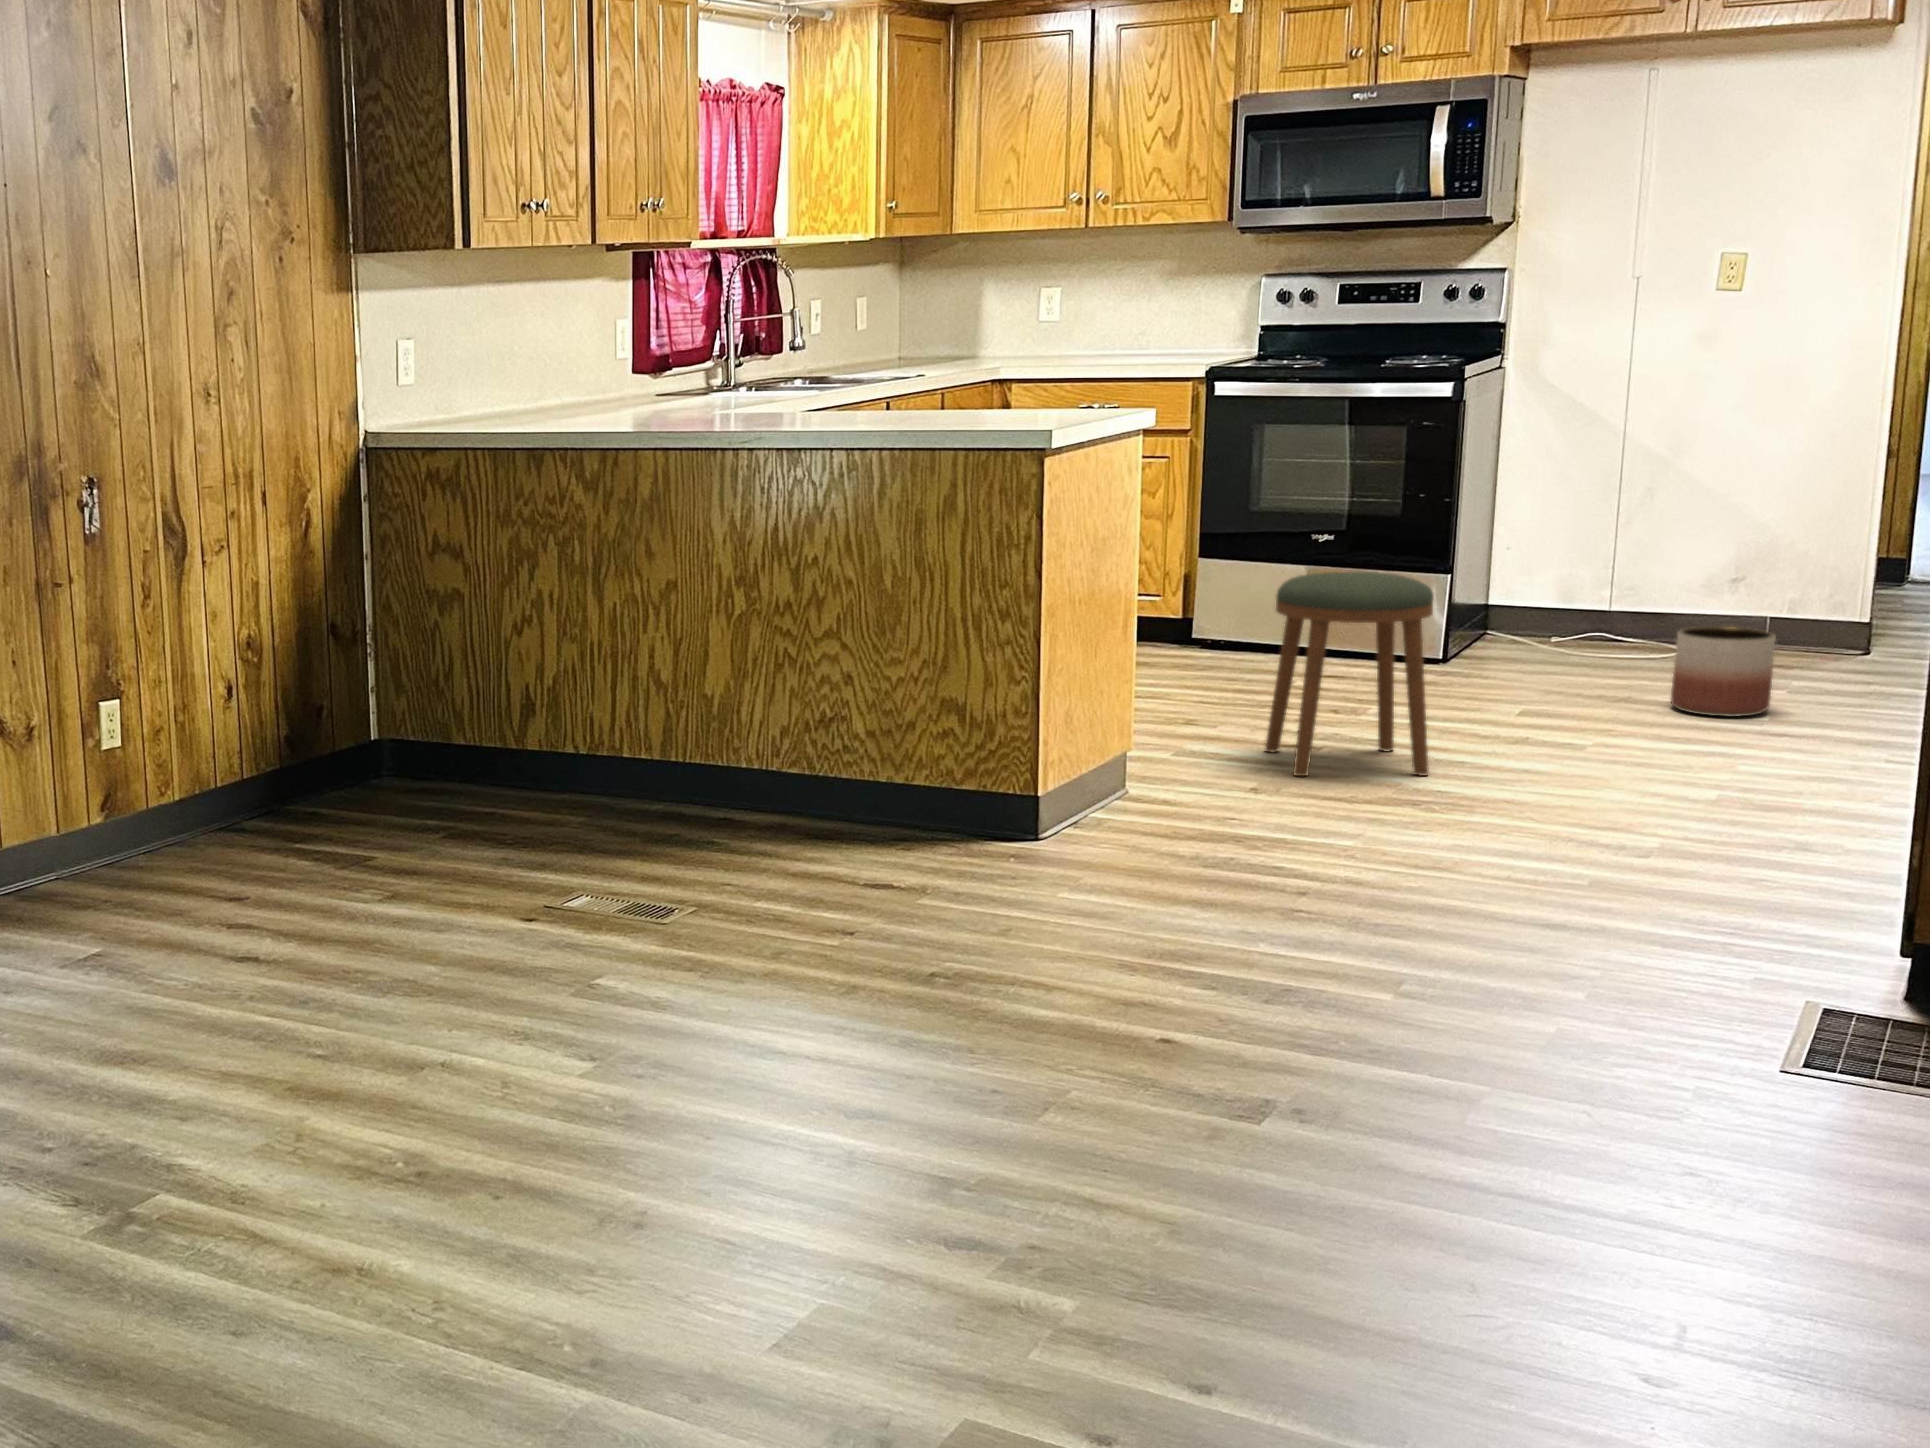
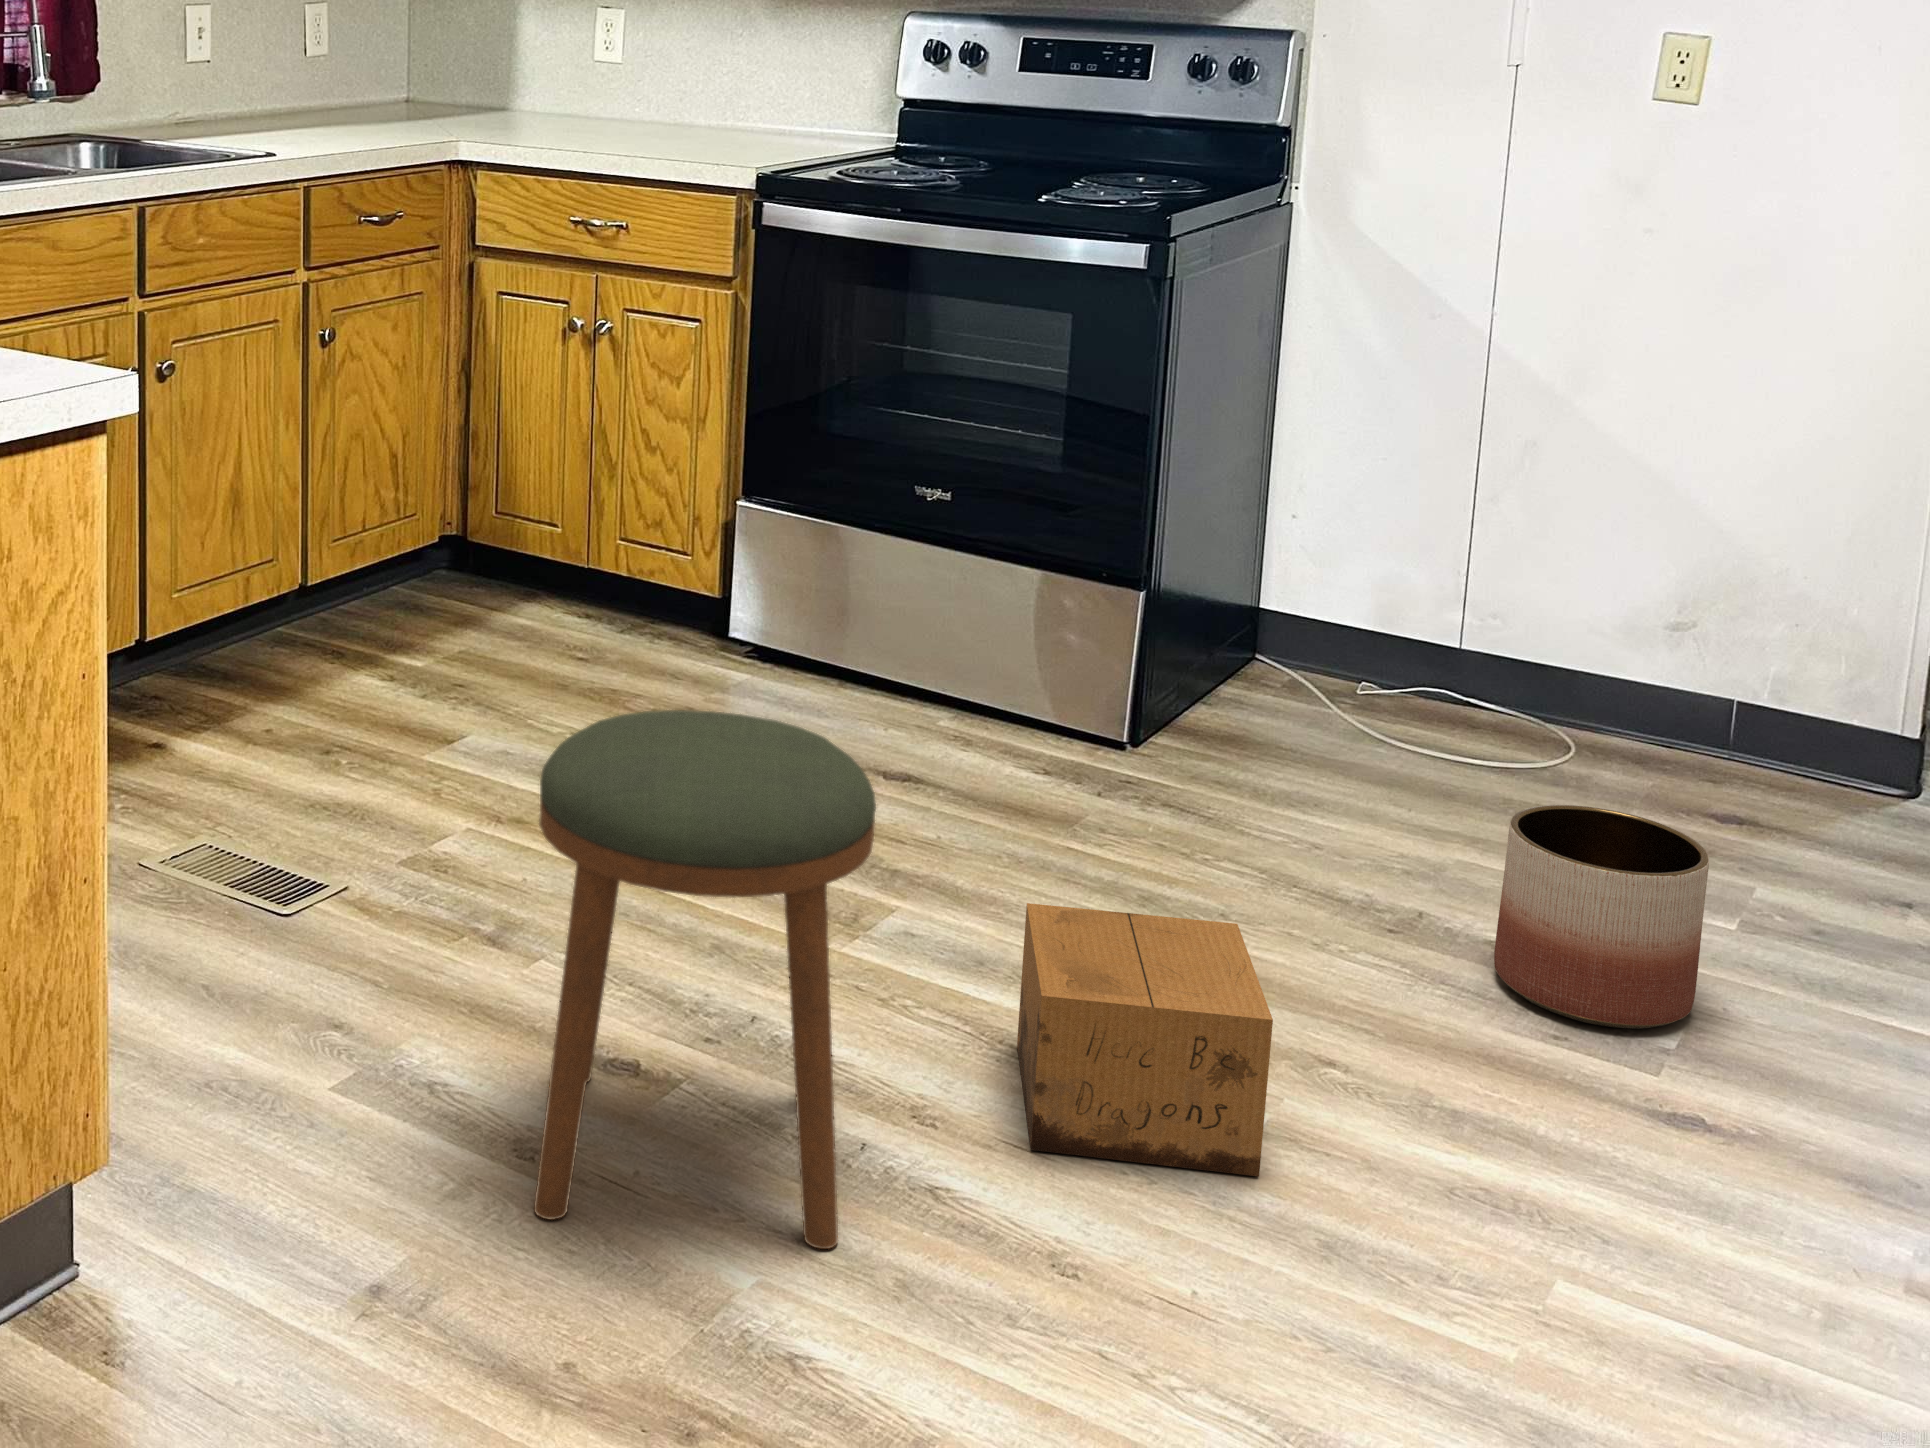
cardboard box: none [1462,665,1600,754] -> present [1017,903,1273,1176]

